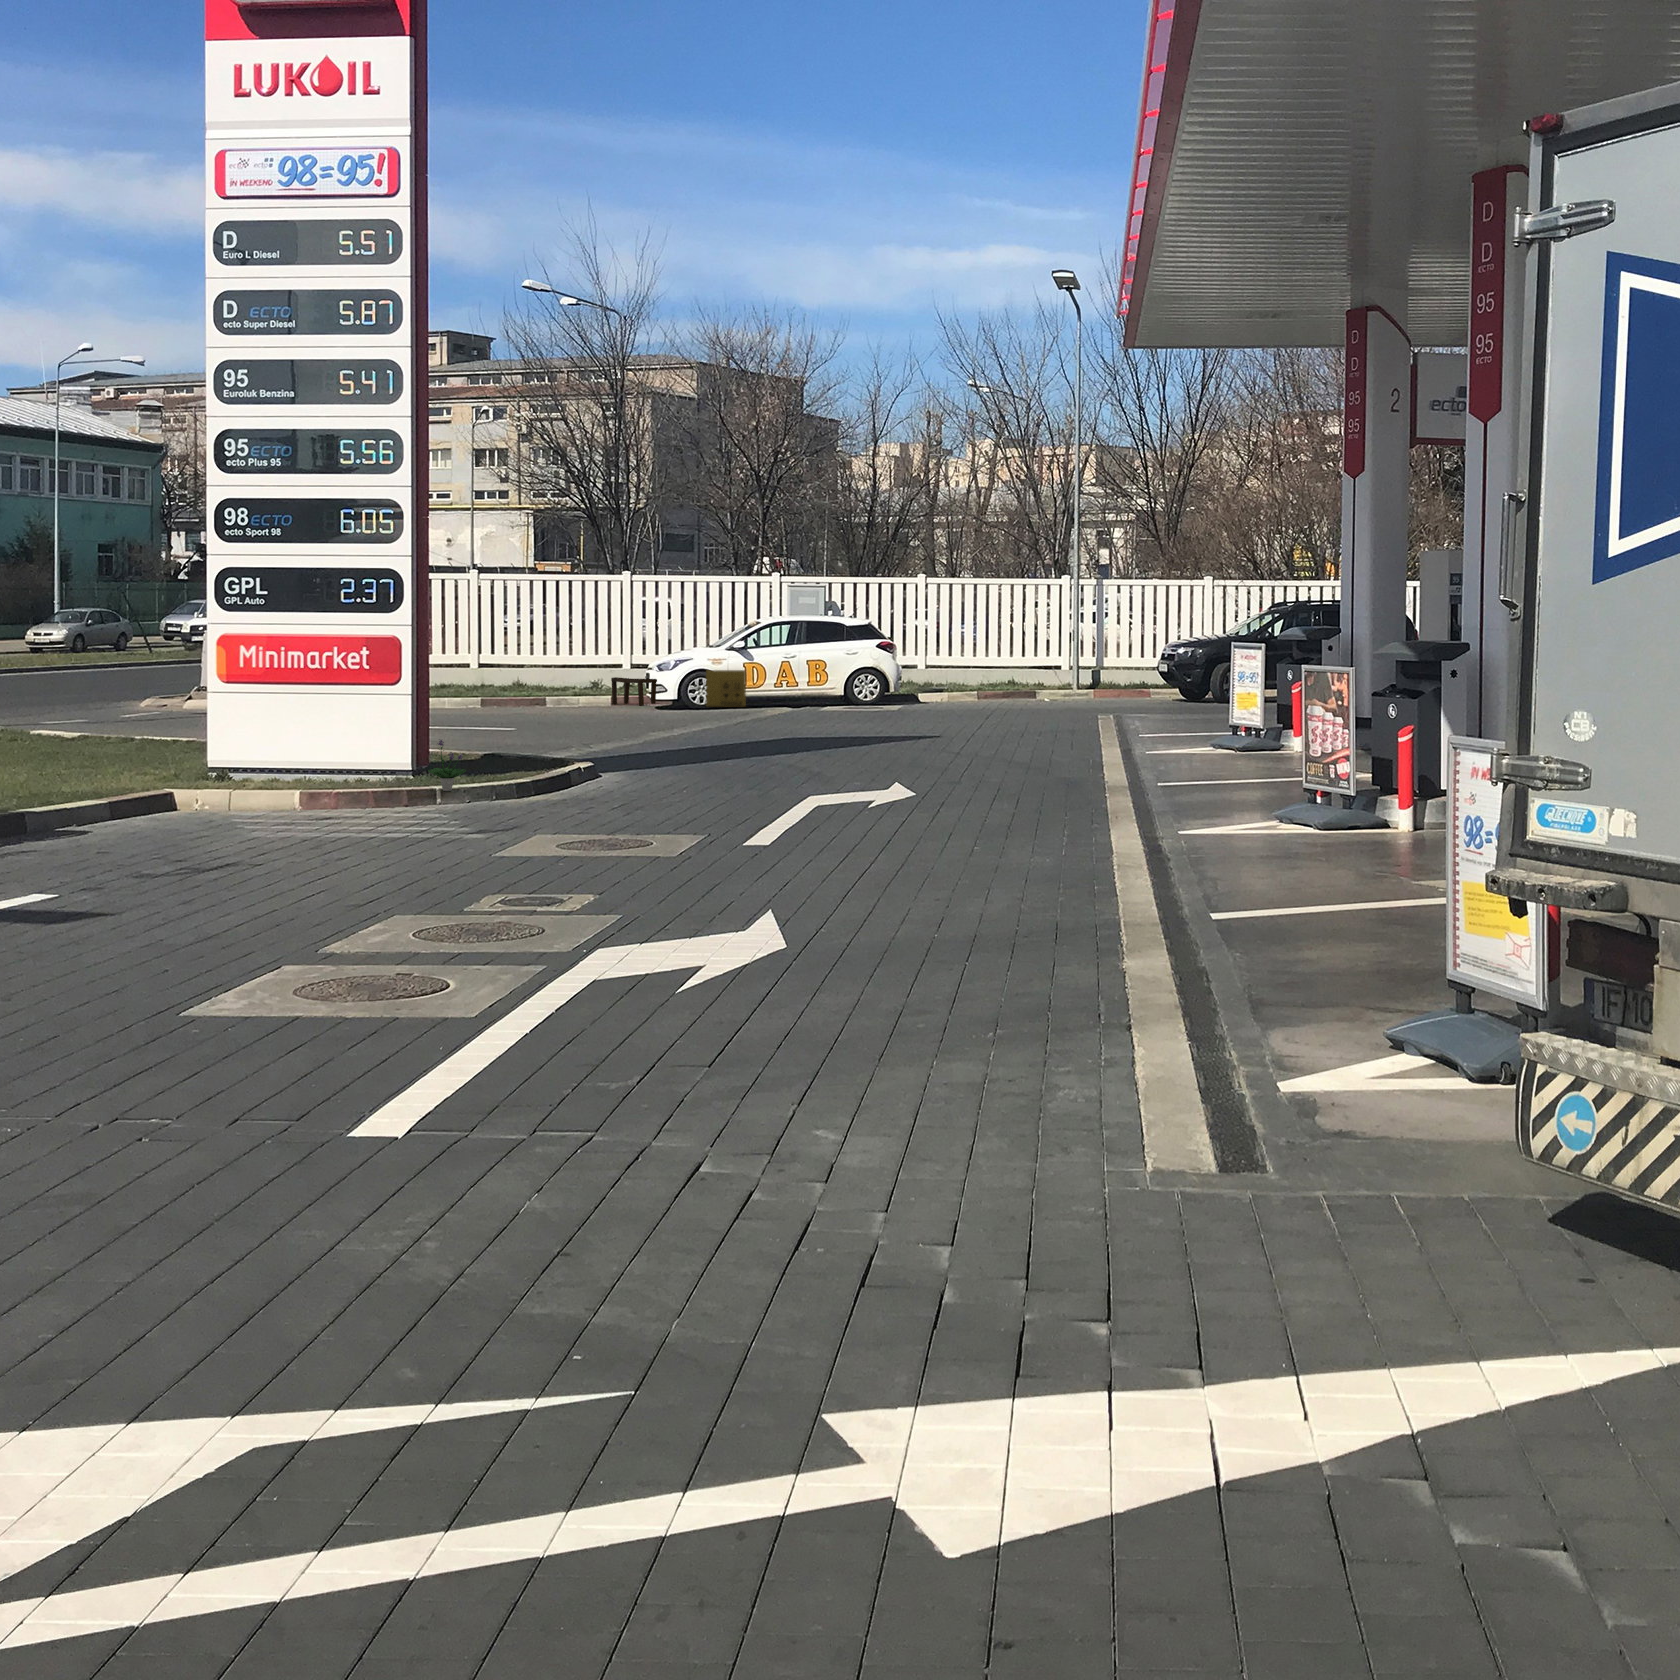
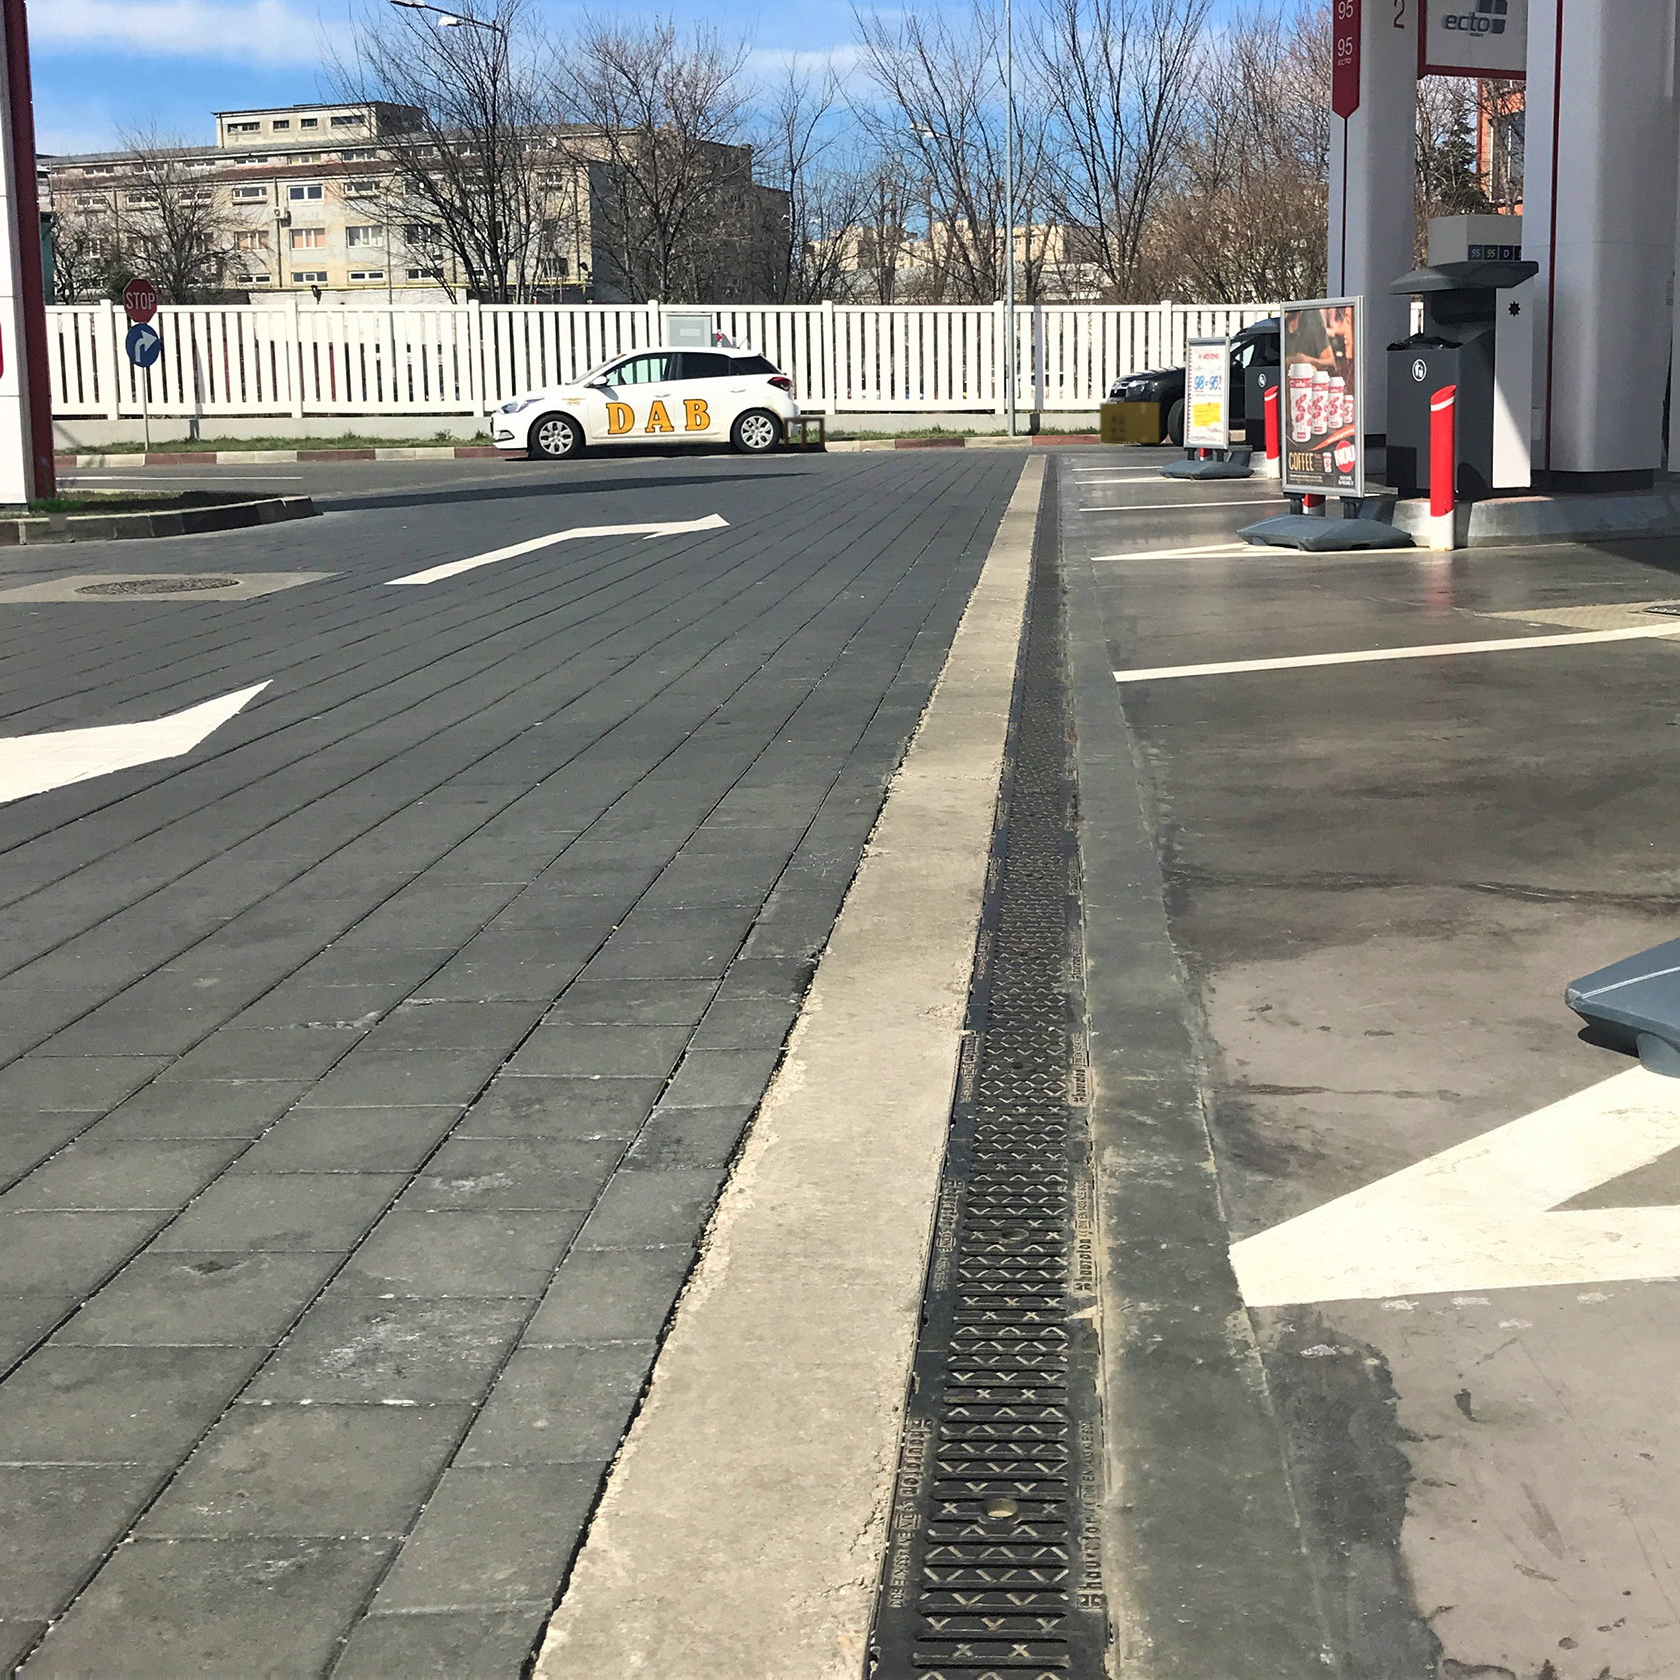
cardboard box: present [706,670,746,707] -> present [1100,402,1159,444]
bench: present [611,677,657,706] -> present [783,416,825,449]

